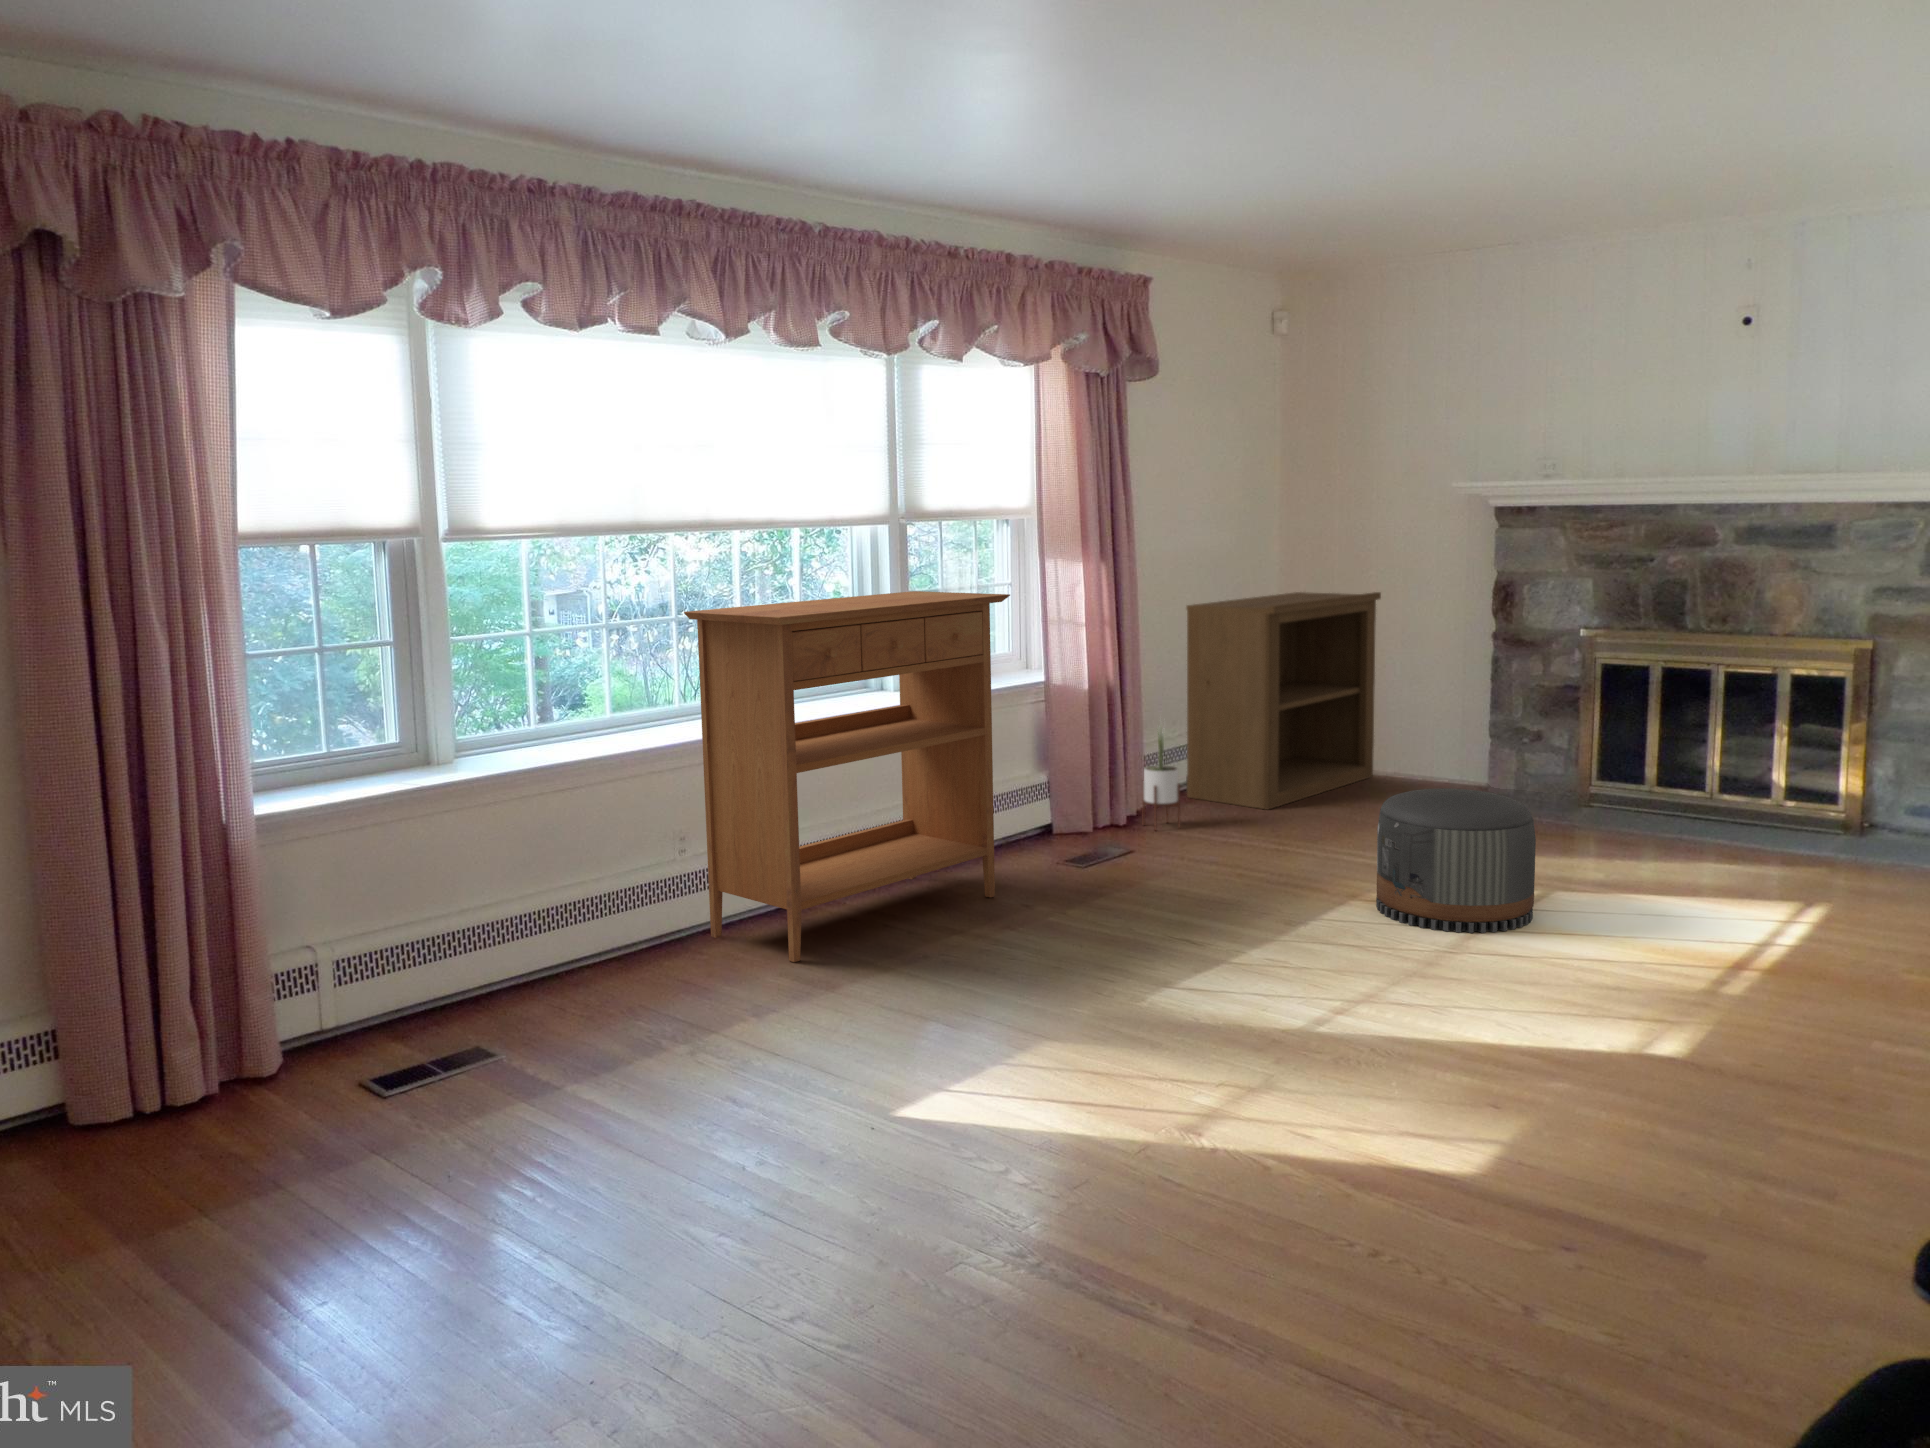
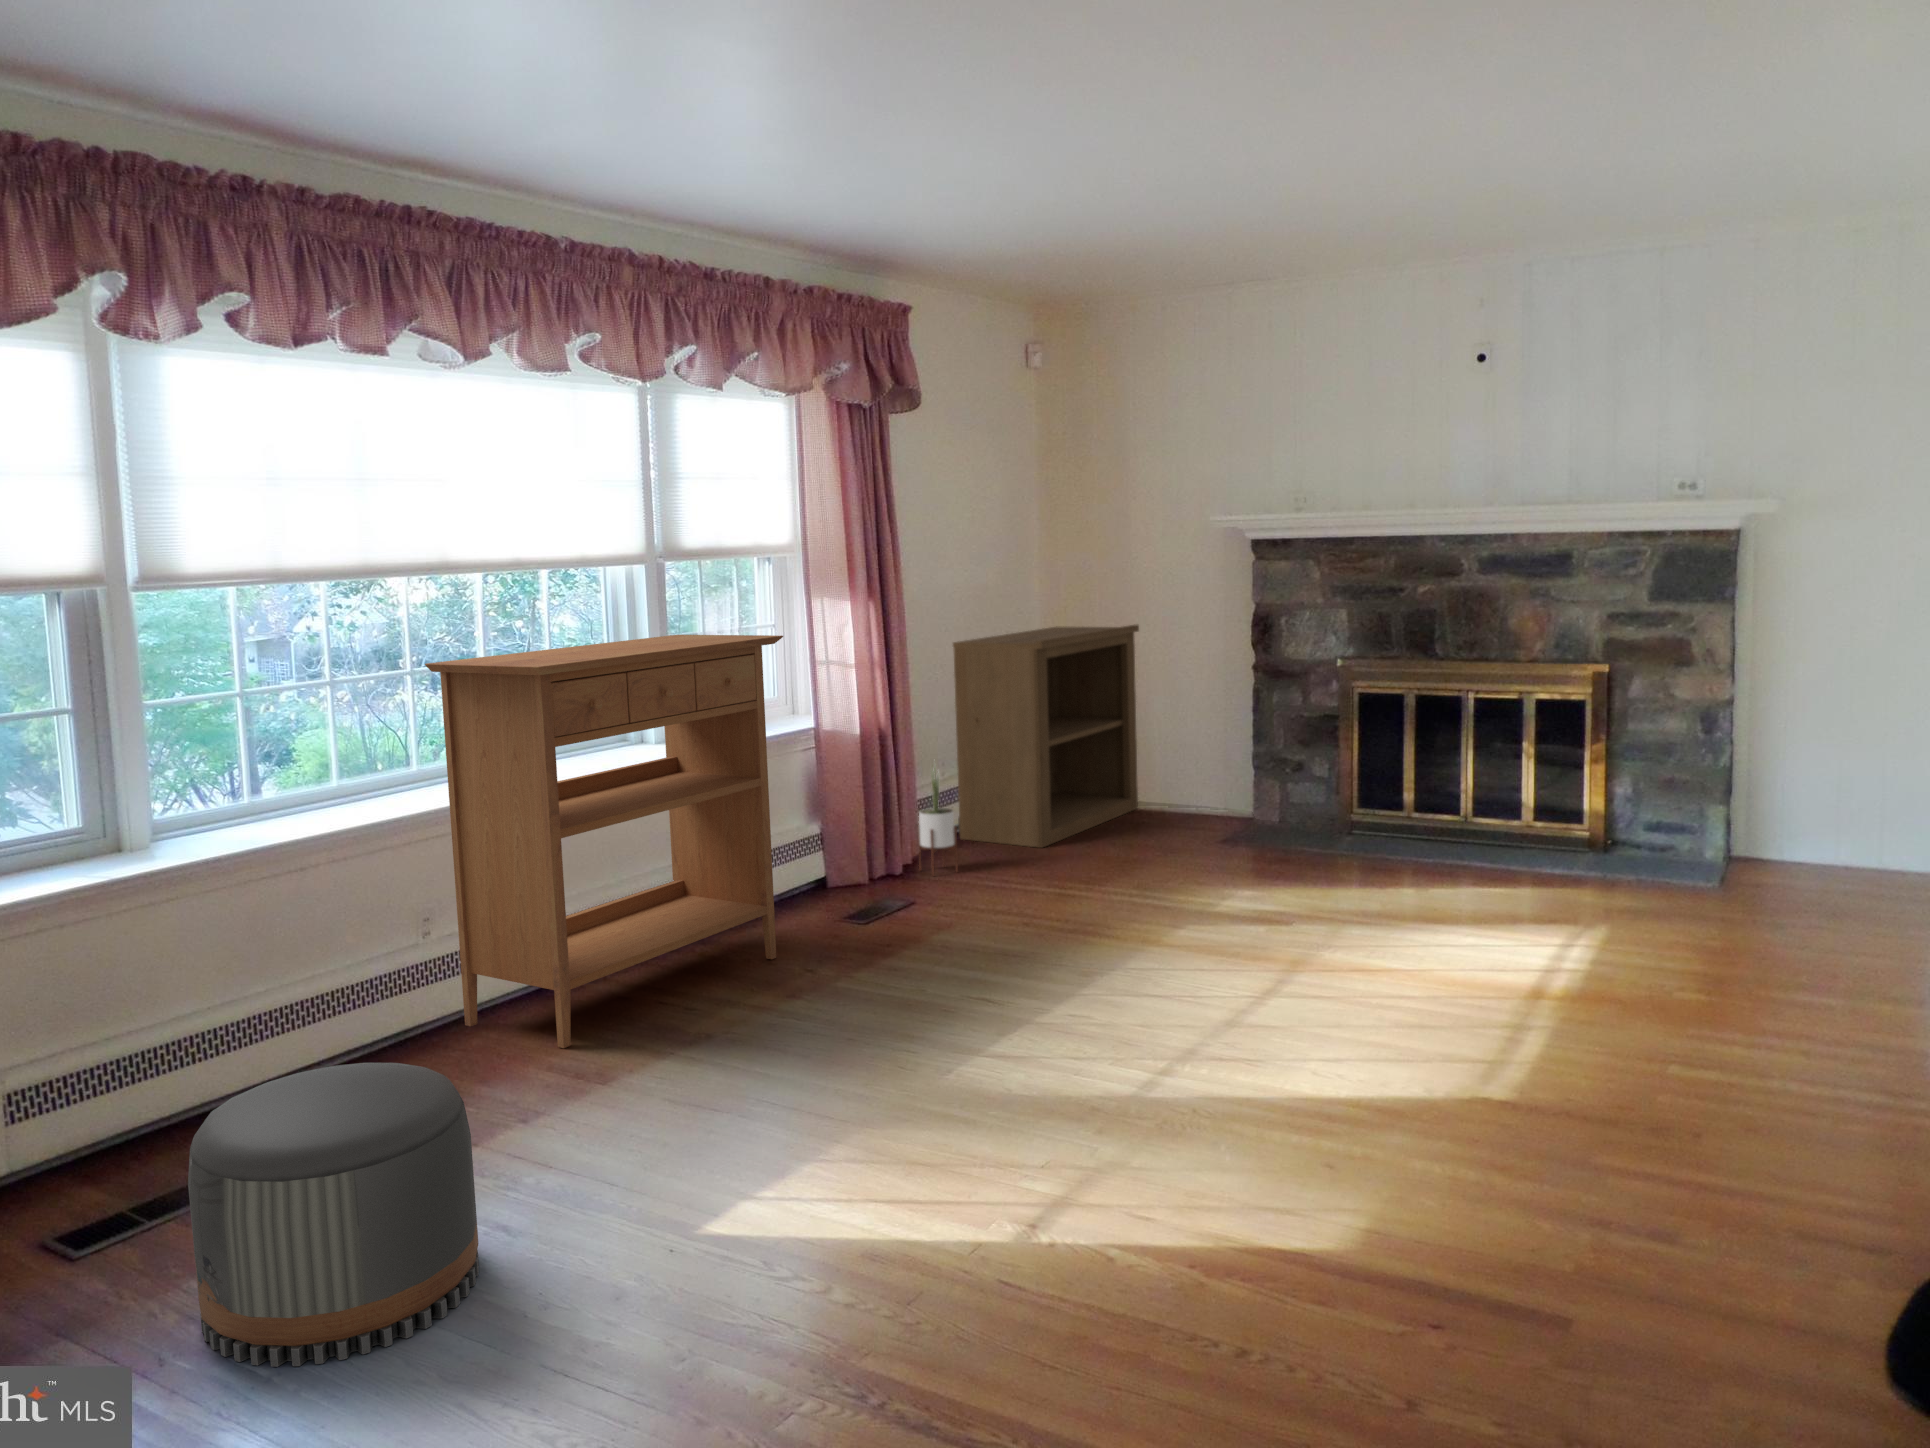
pouf: present [1376,788,1536,933] -> present [188,1063,479,1367]

